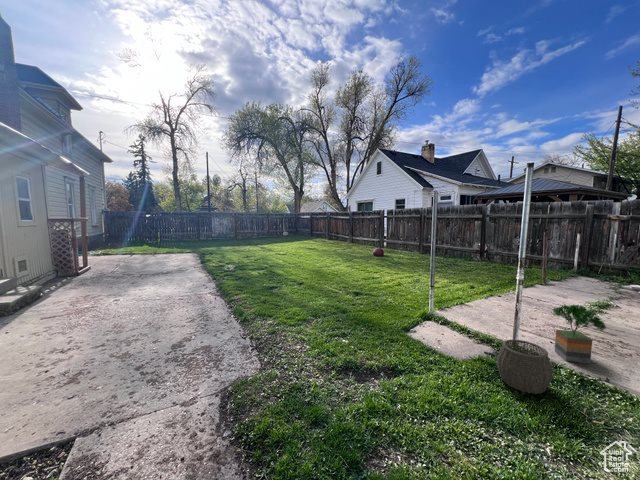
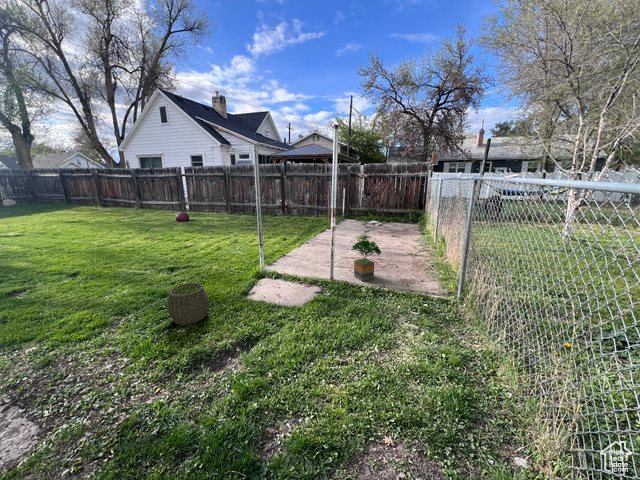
woven basket: present [497,340,553,394] -> present [167,283,209,325]

